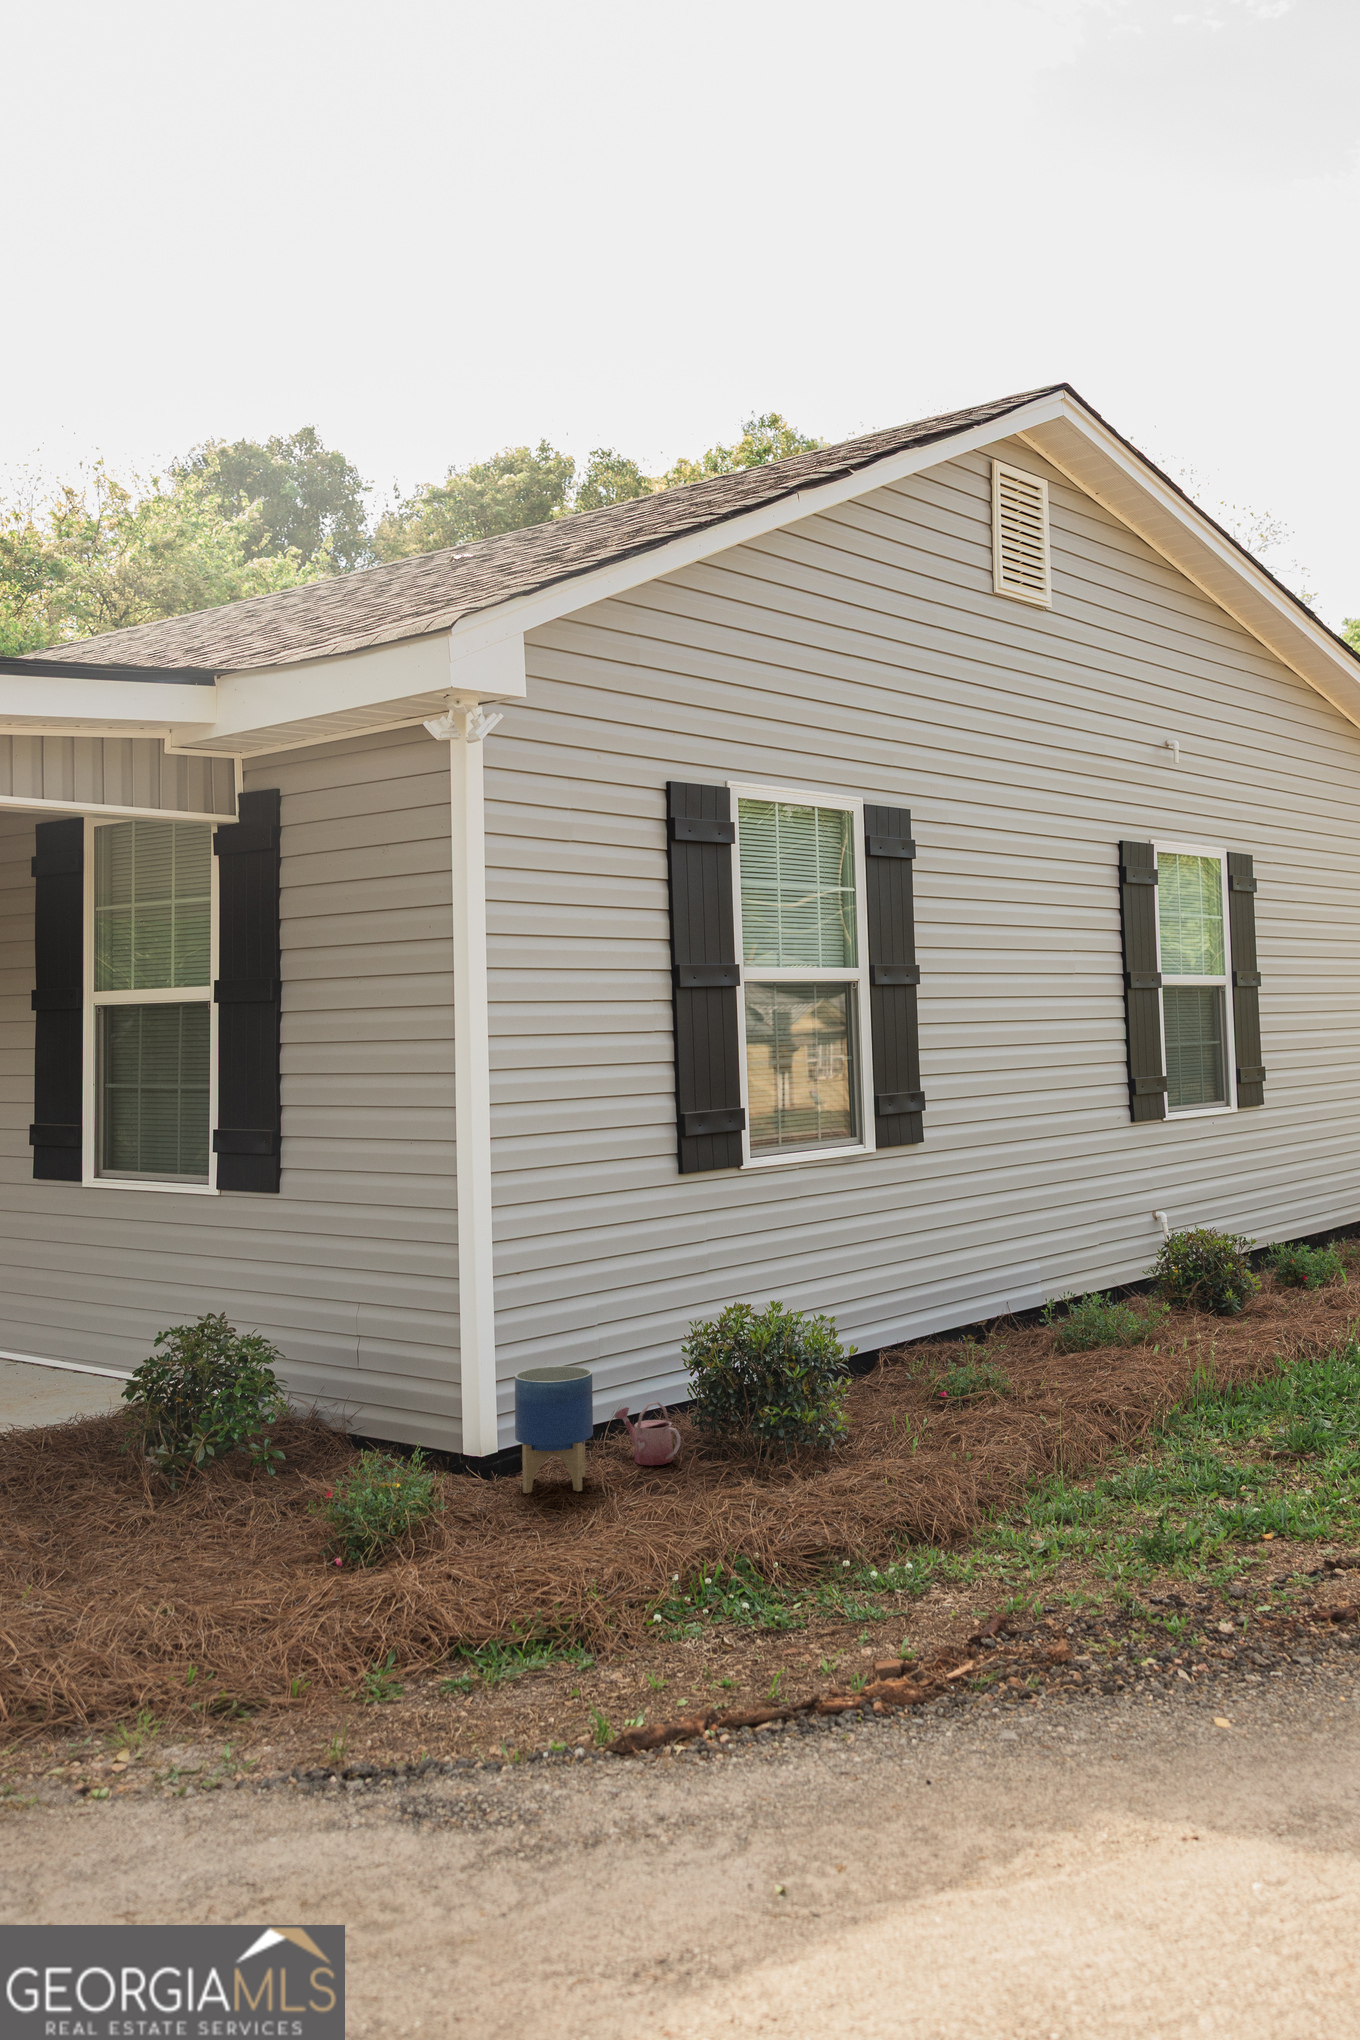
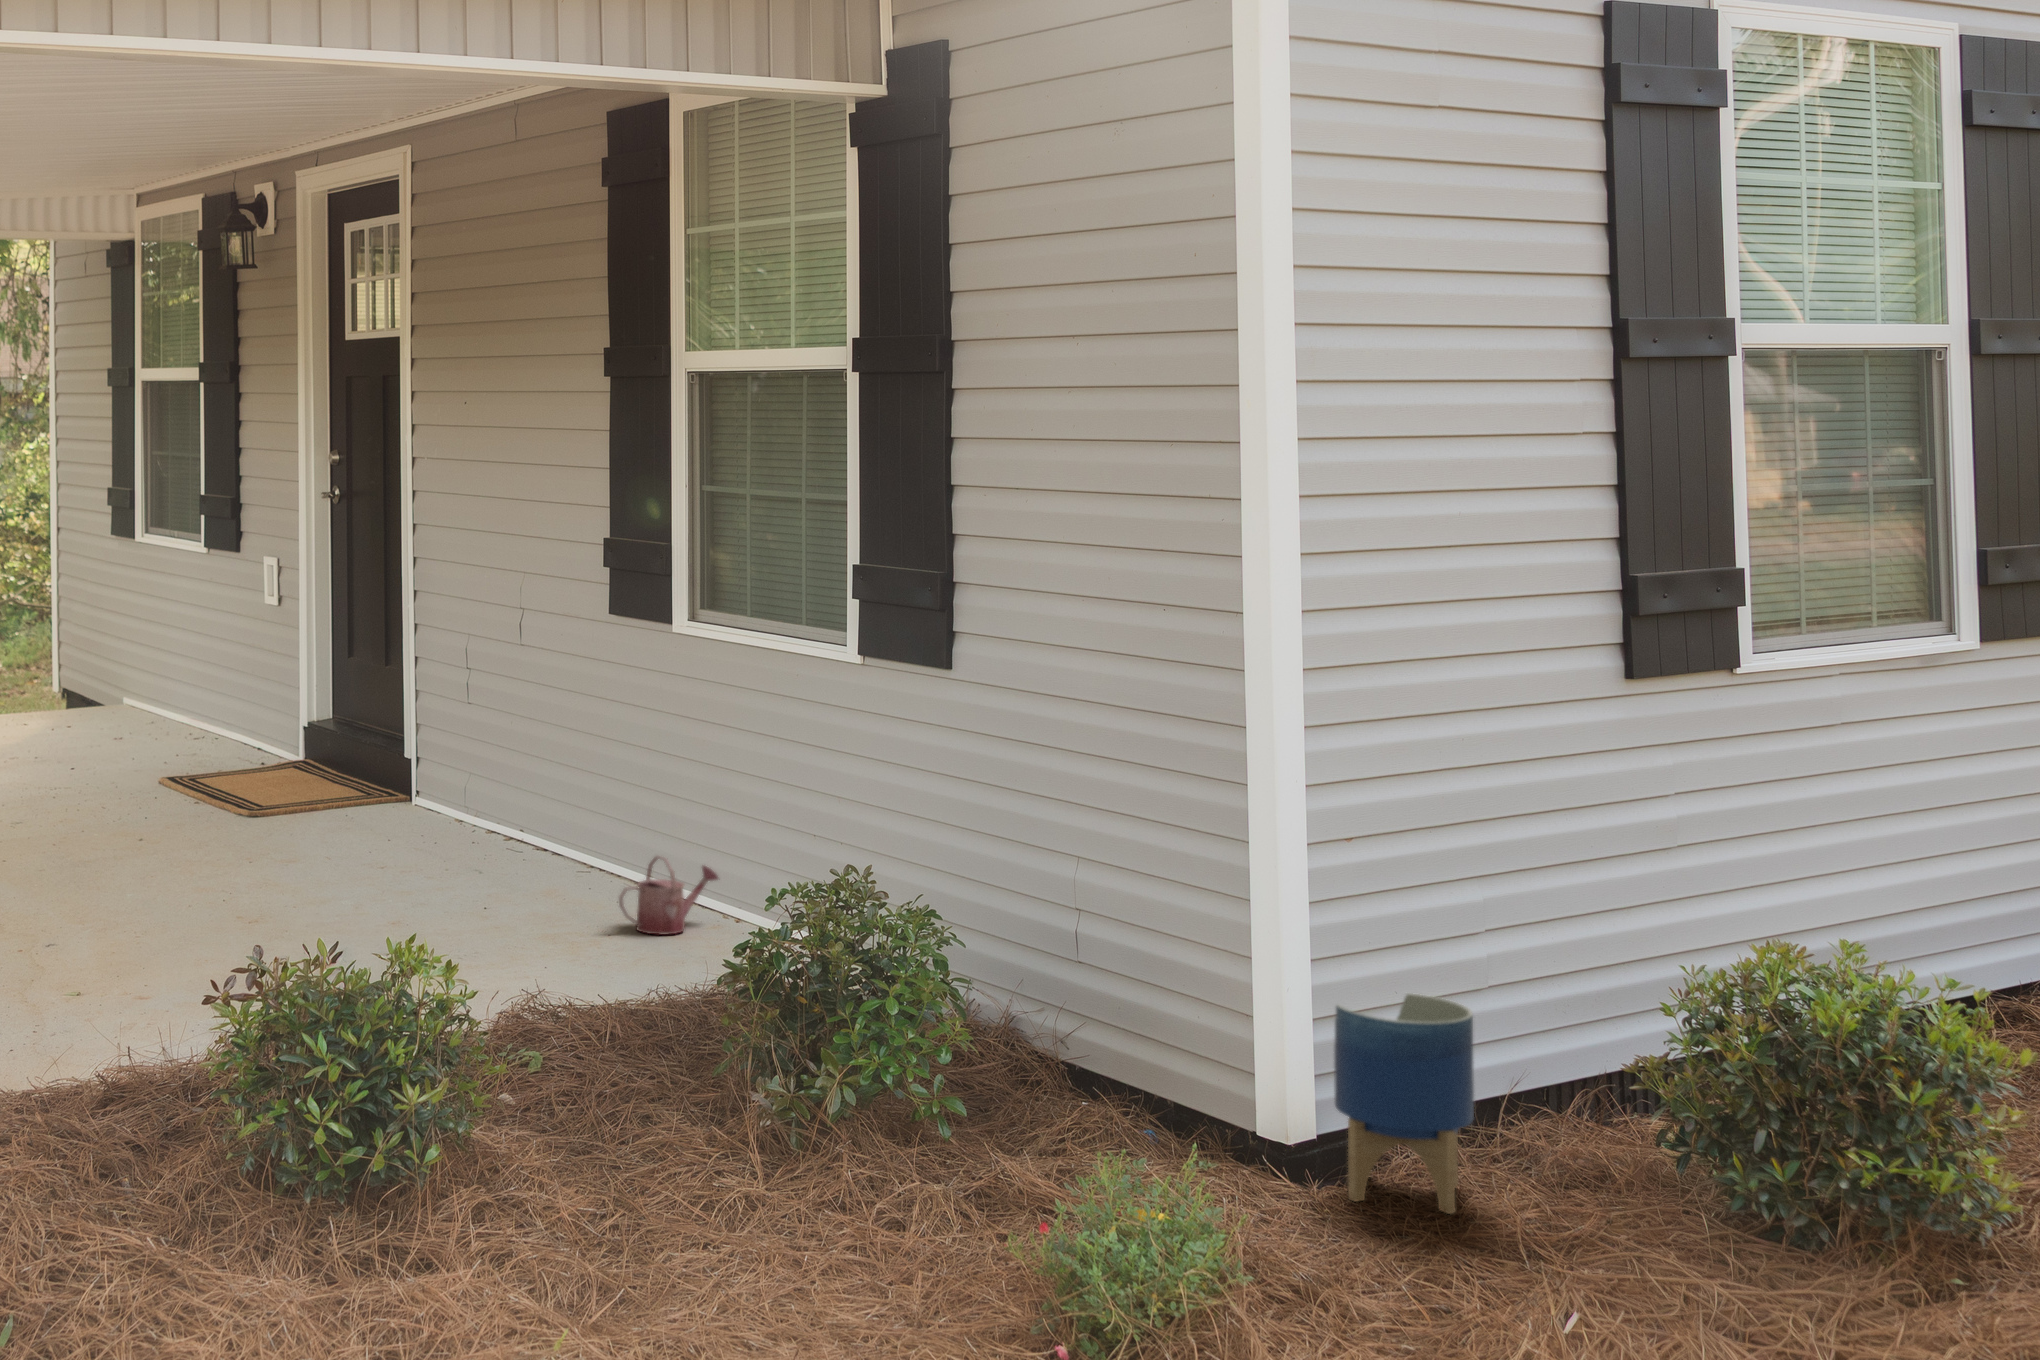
watering can: present [614,1402,681,1465] -> present [619,856,718,934]

